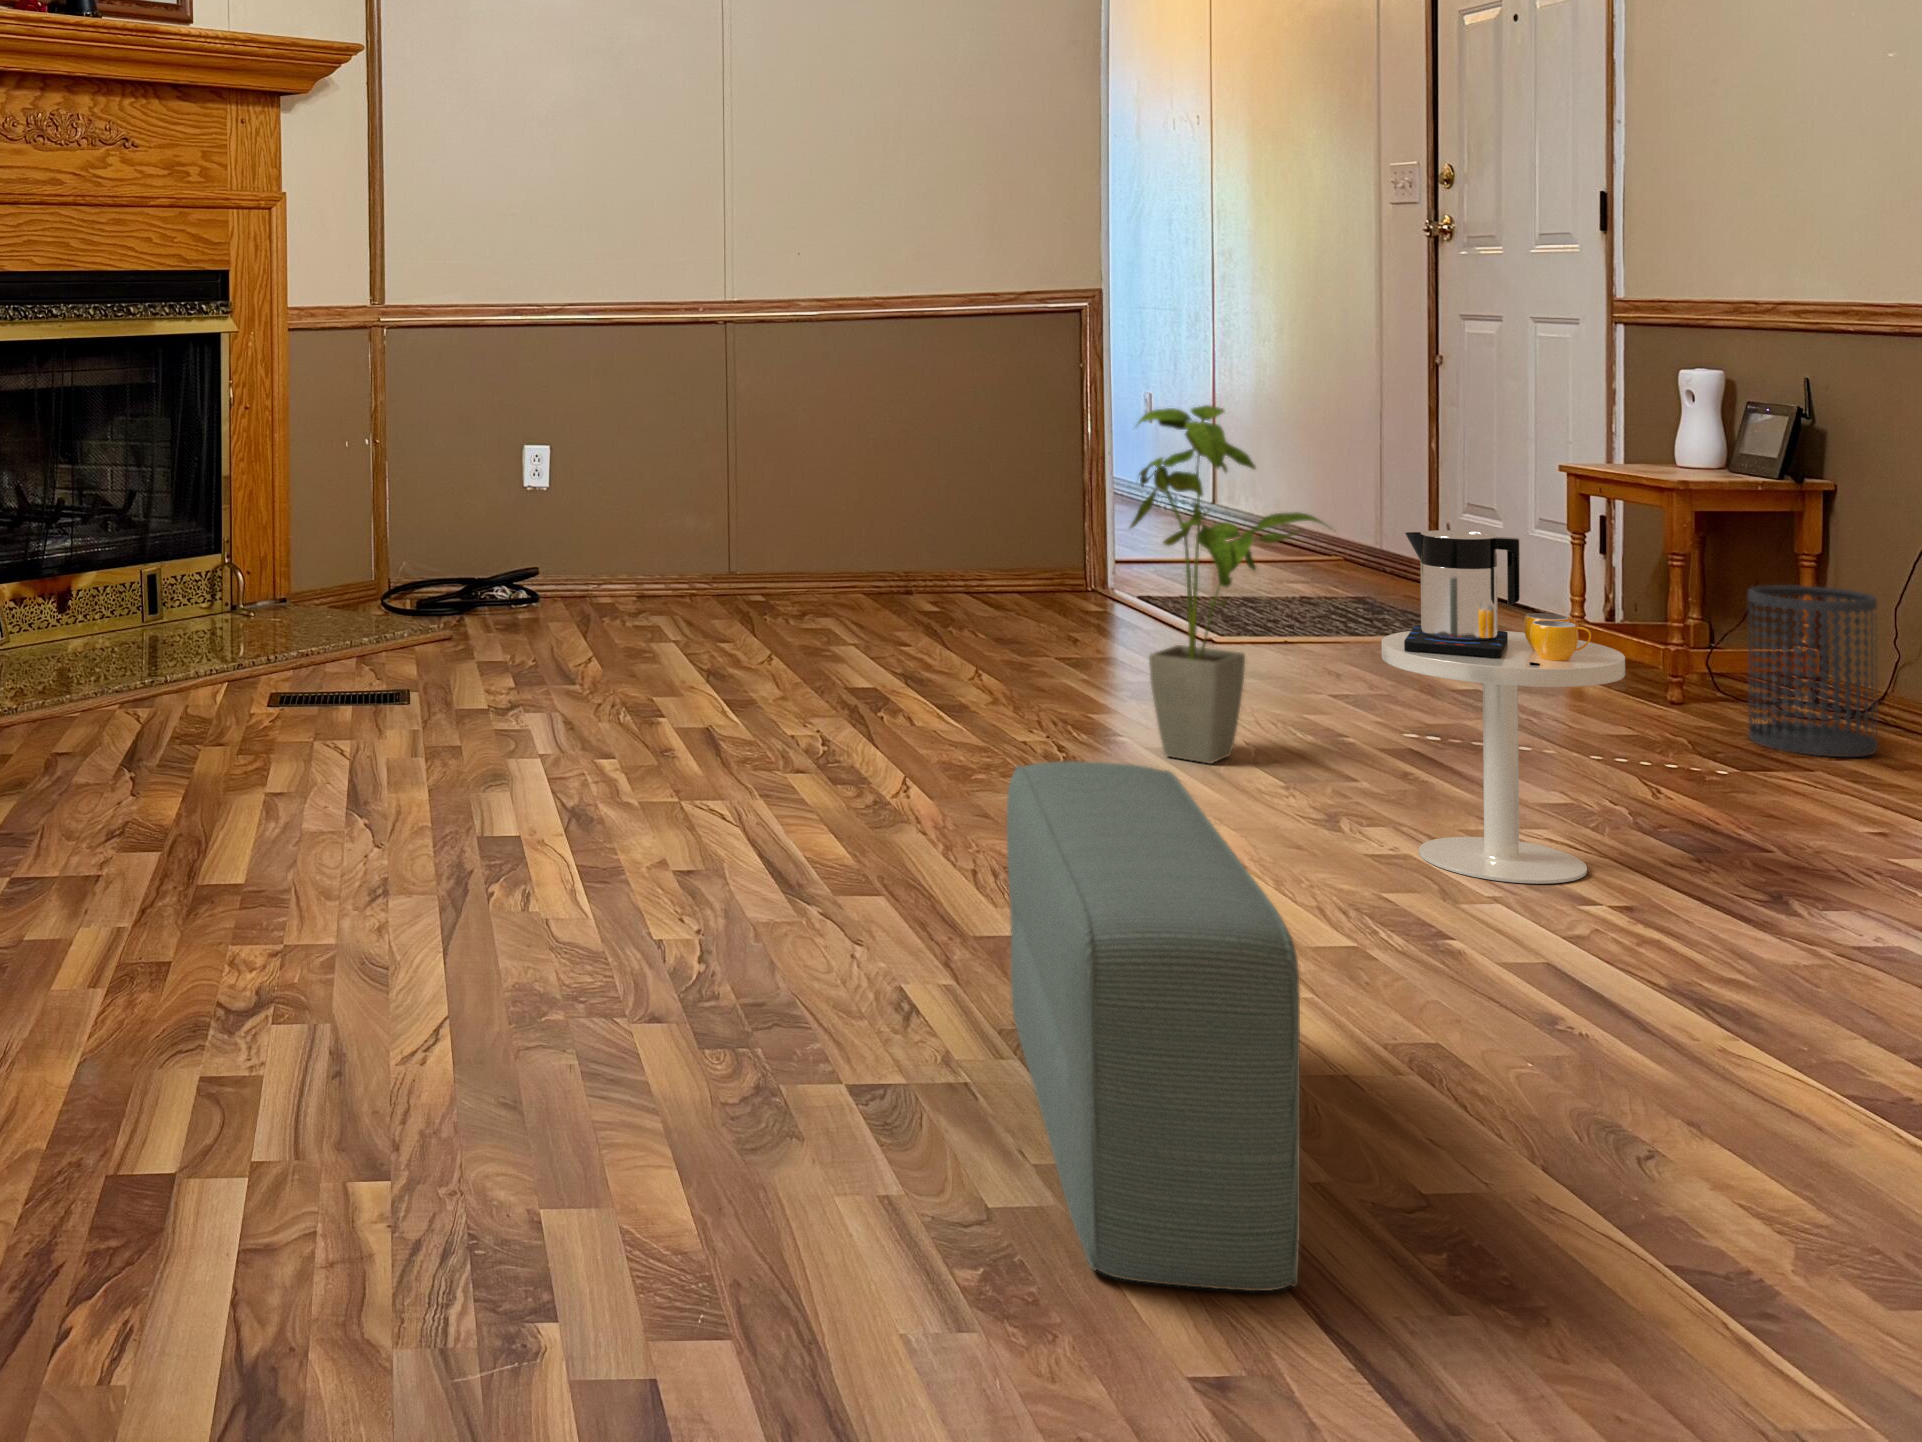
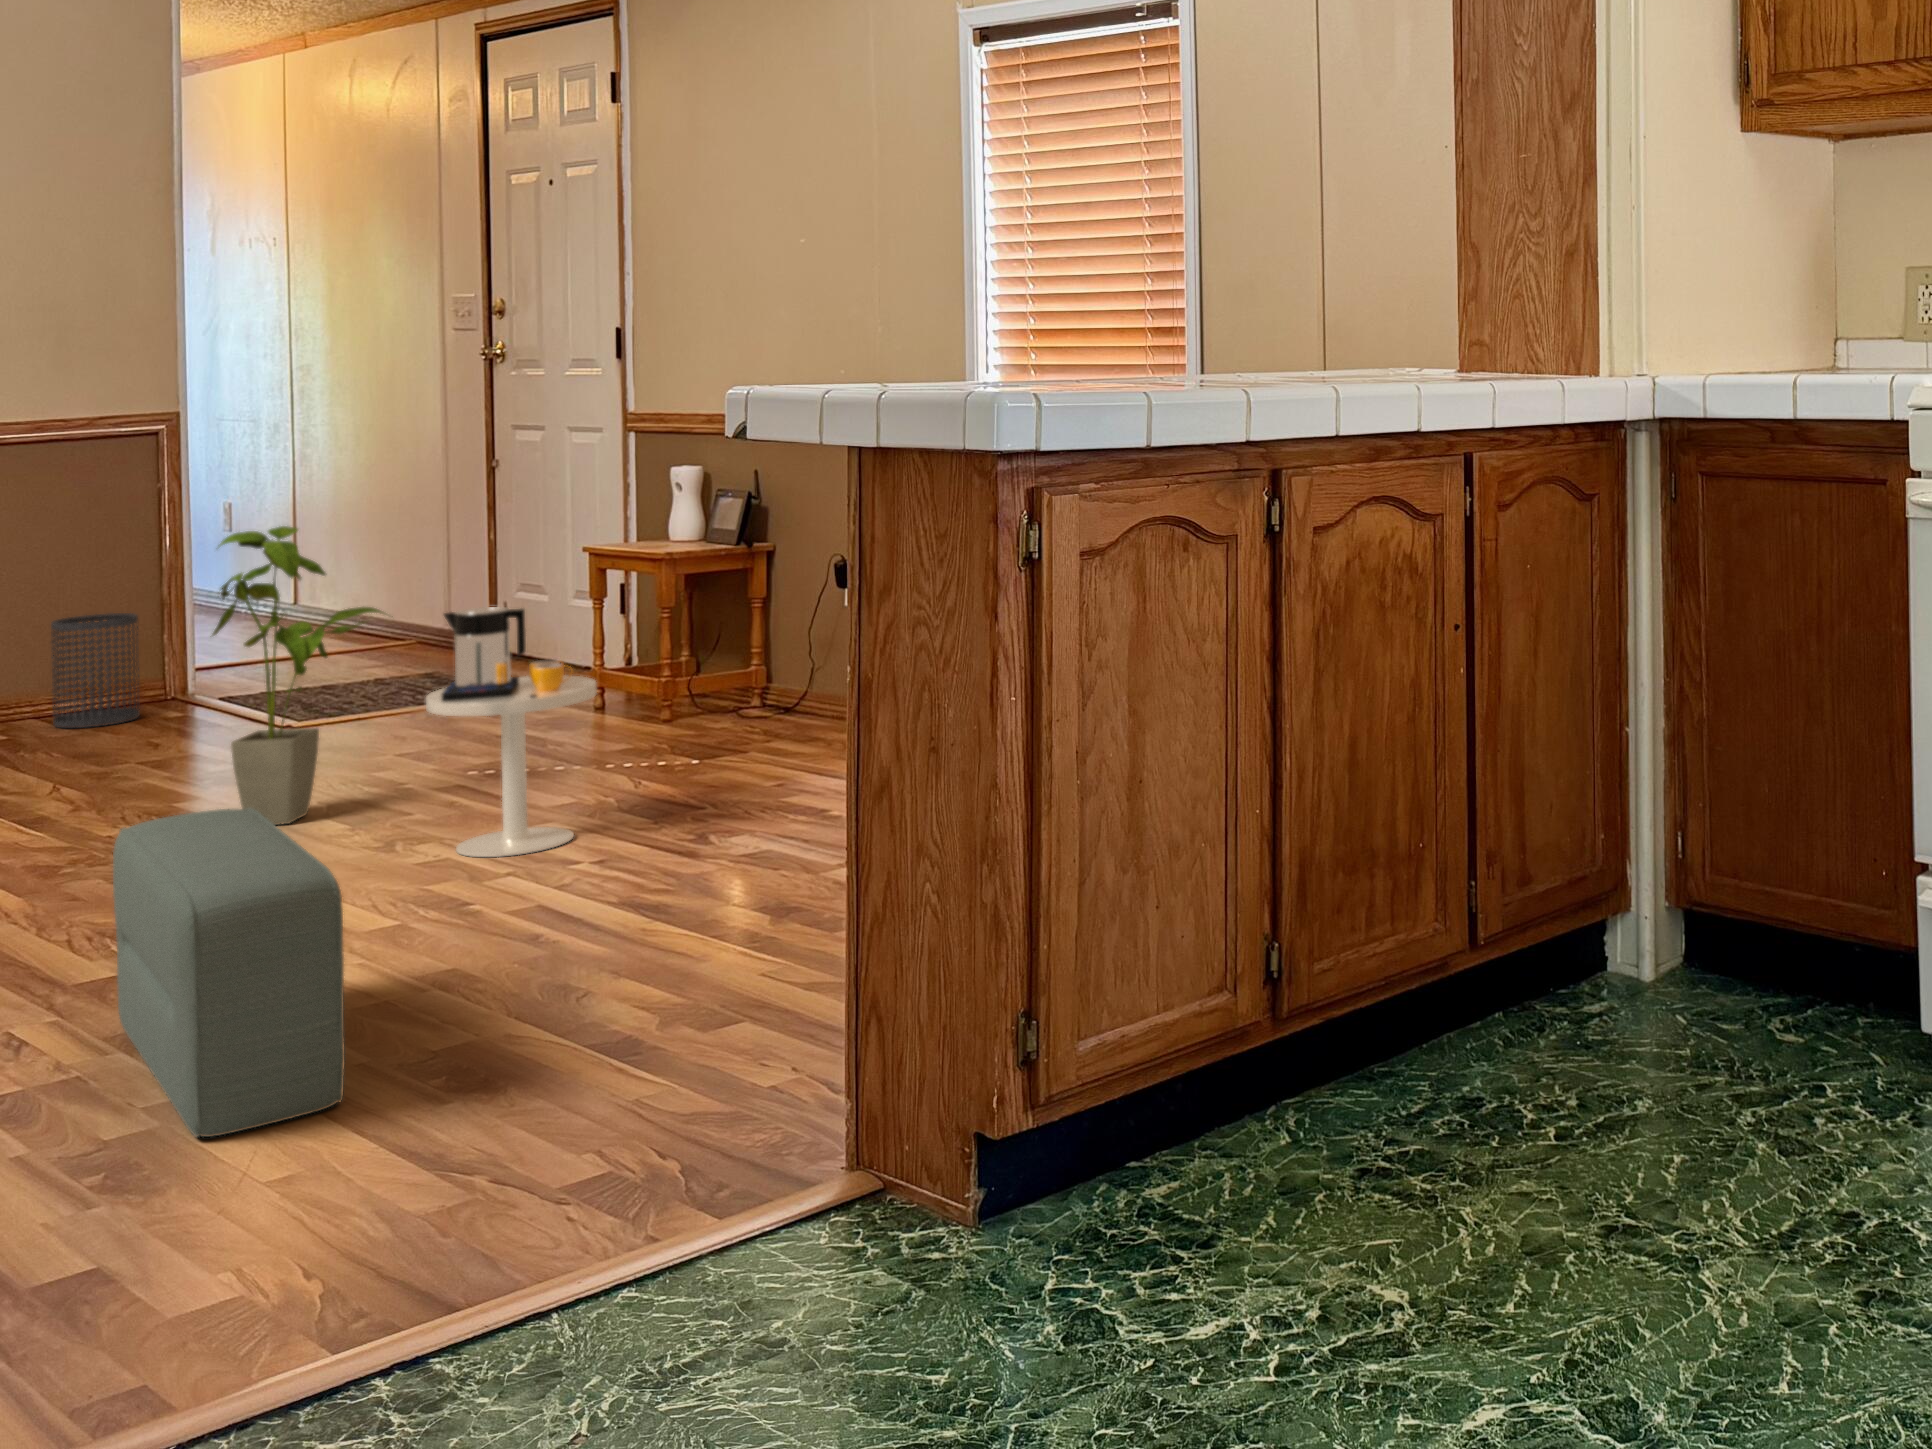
wastebasket: present [1748,585,1878,757] -> present [51,613,140,728]

